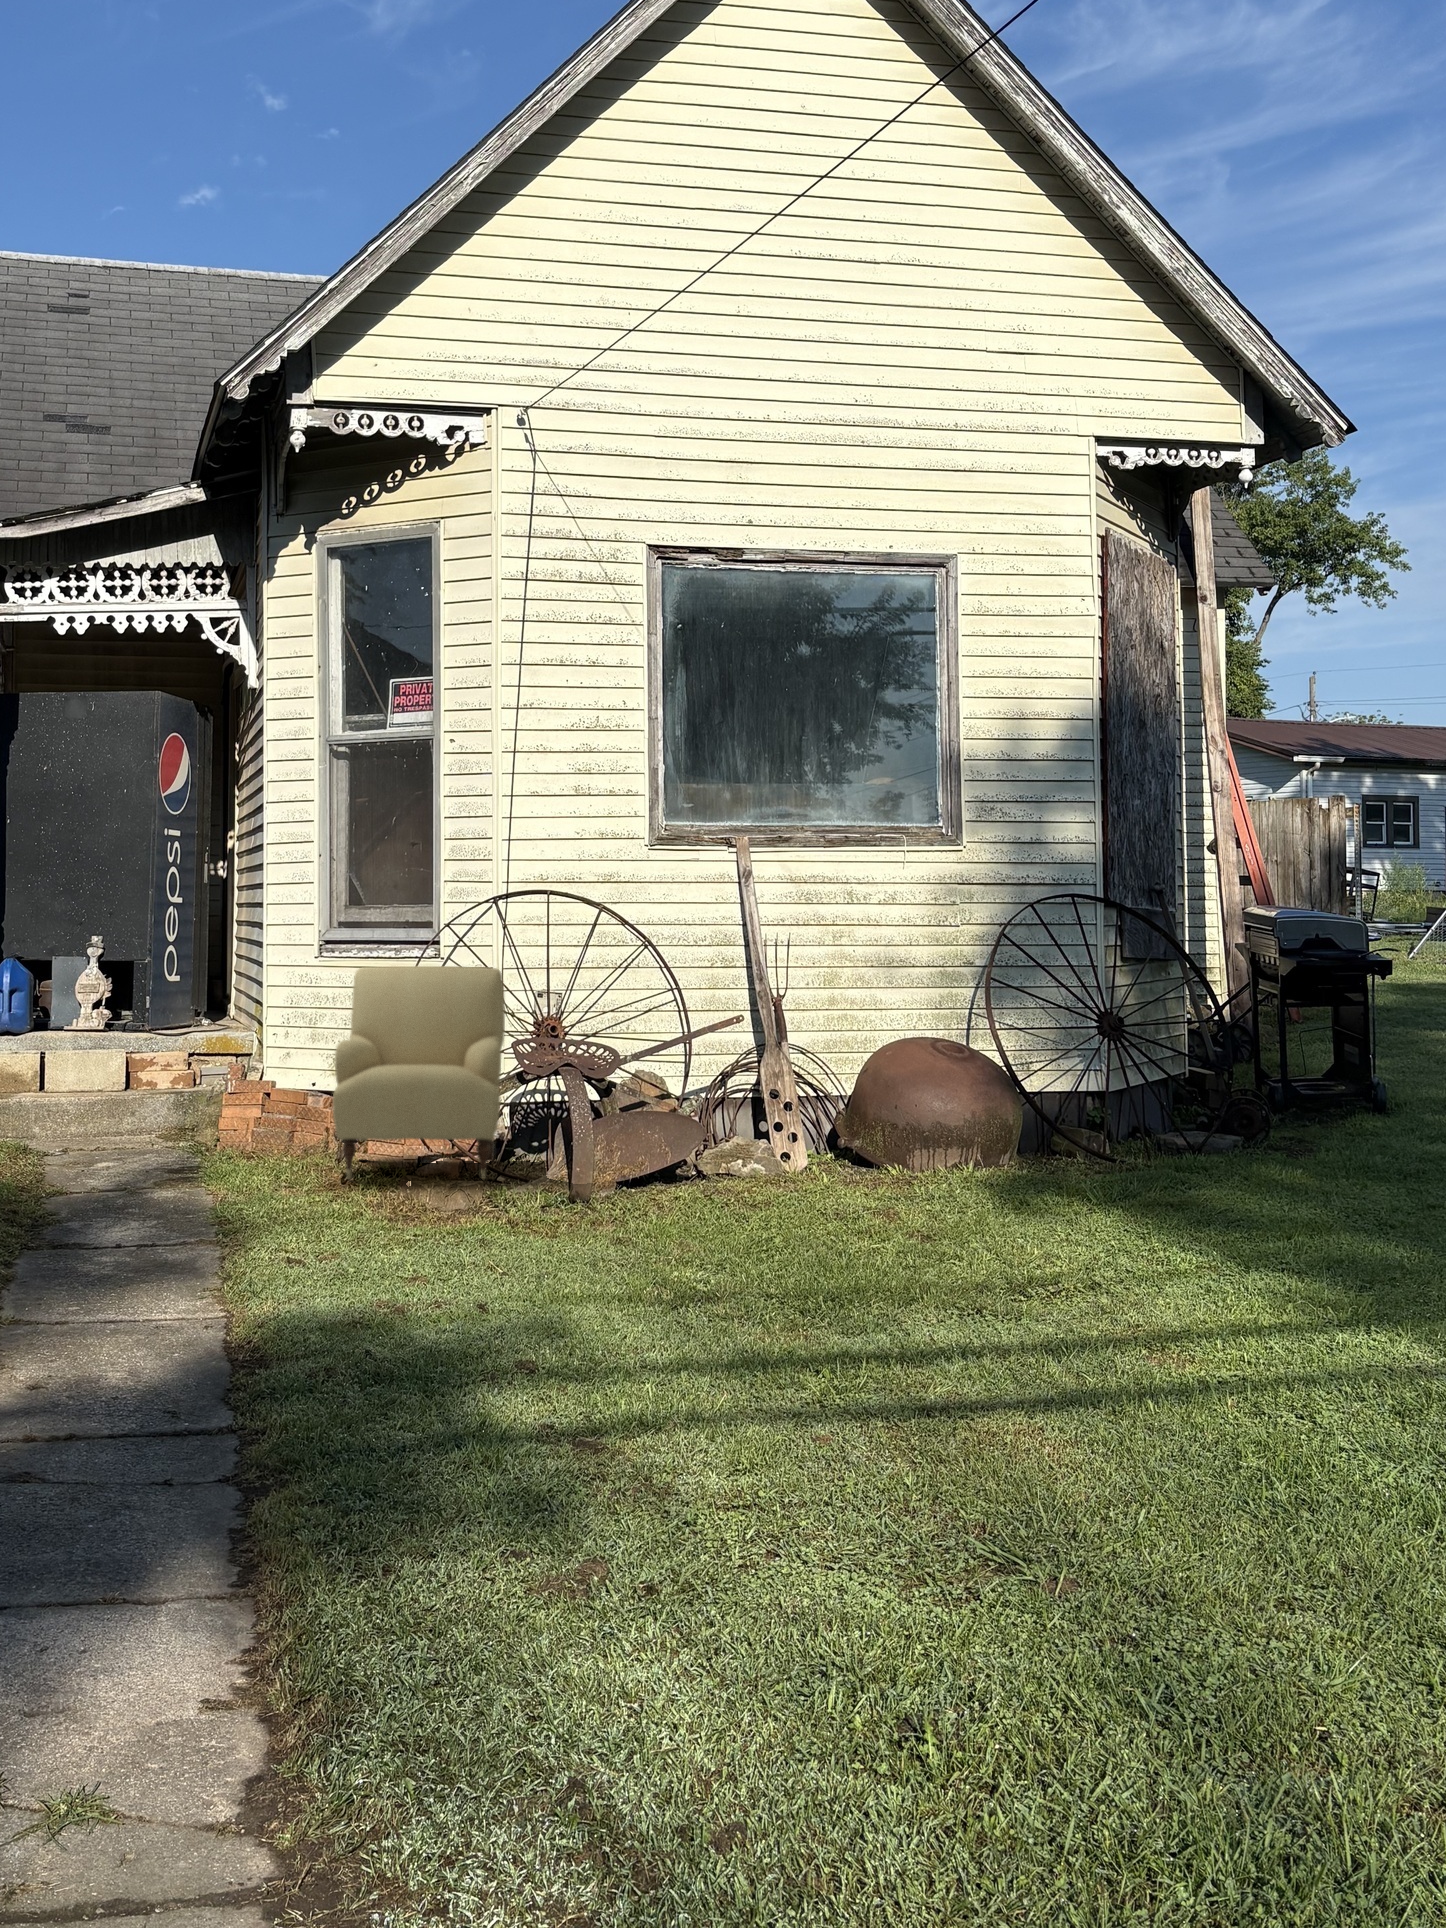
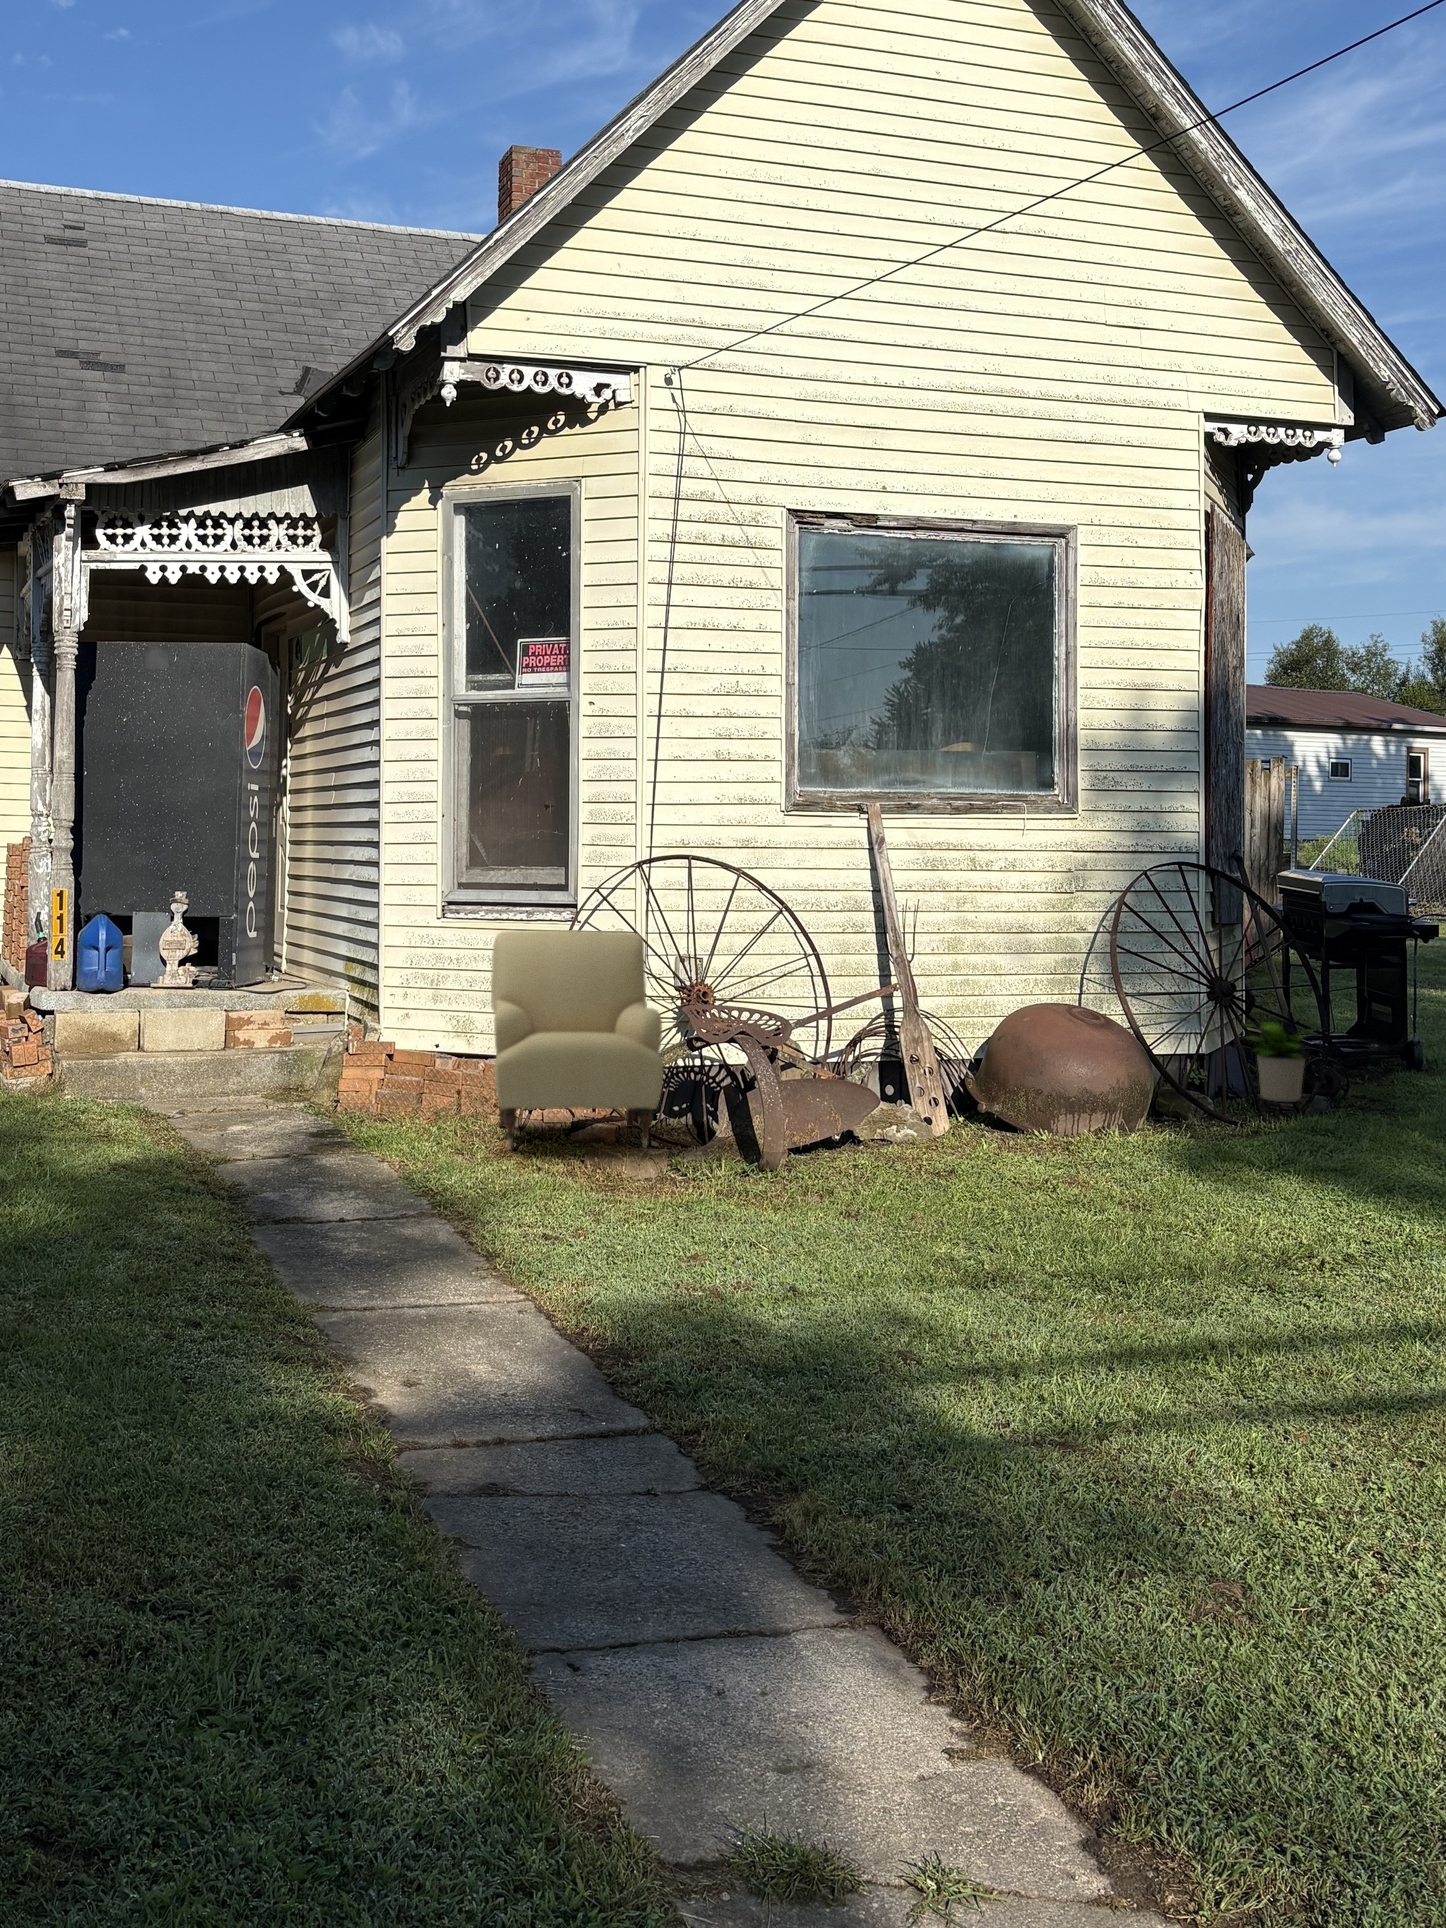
potted plant: none [1135,1058,1235,1141] -> present [1242,1022,1319,1102]

